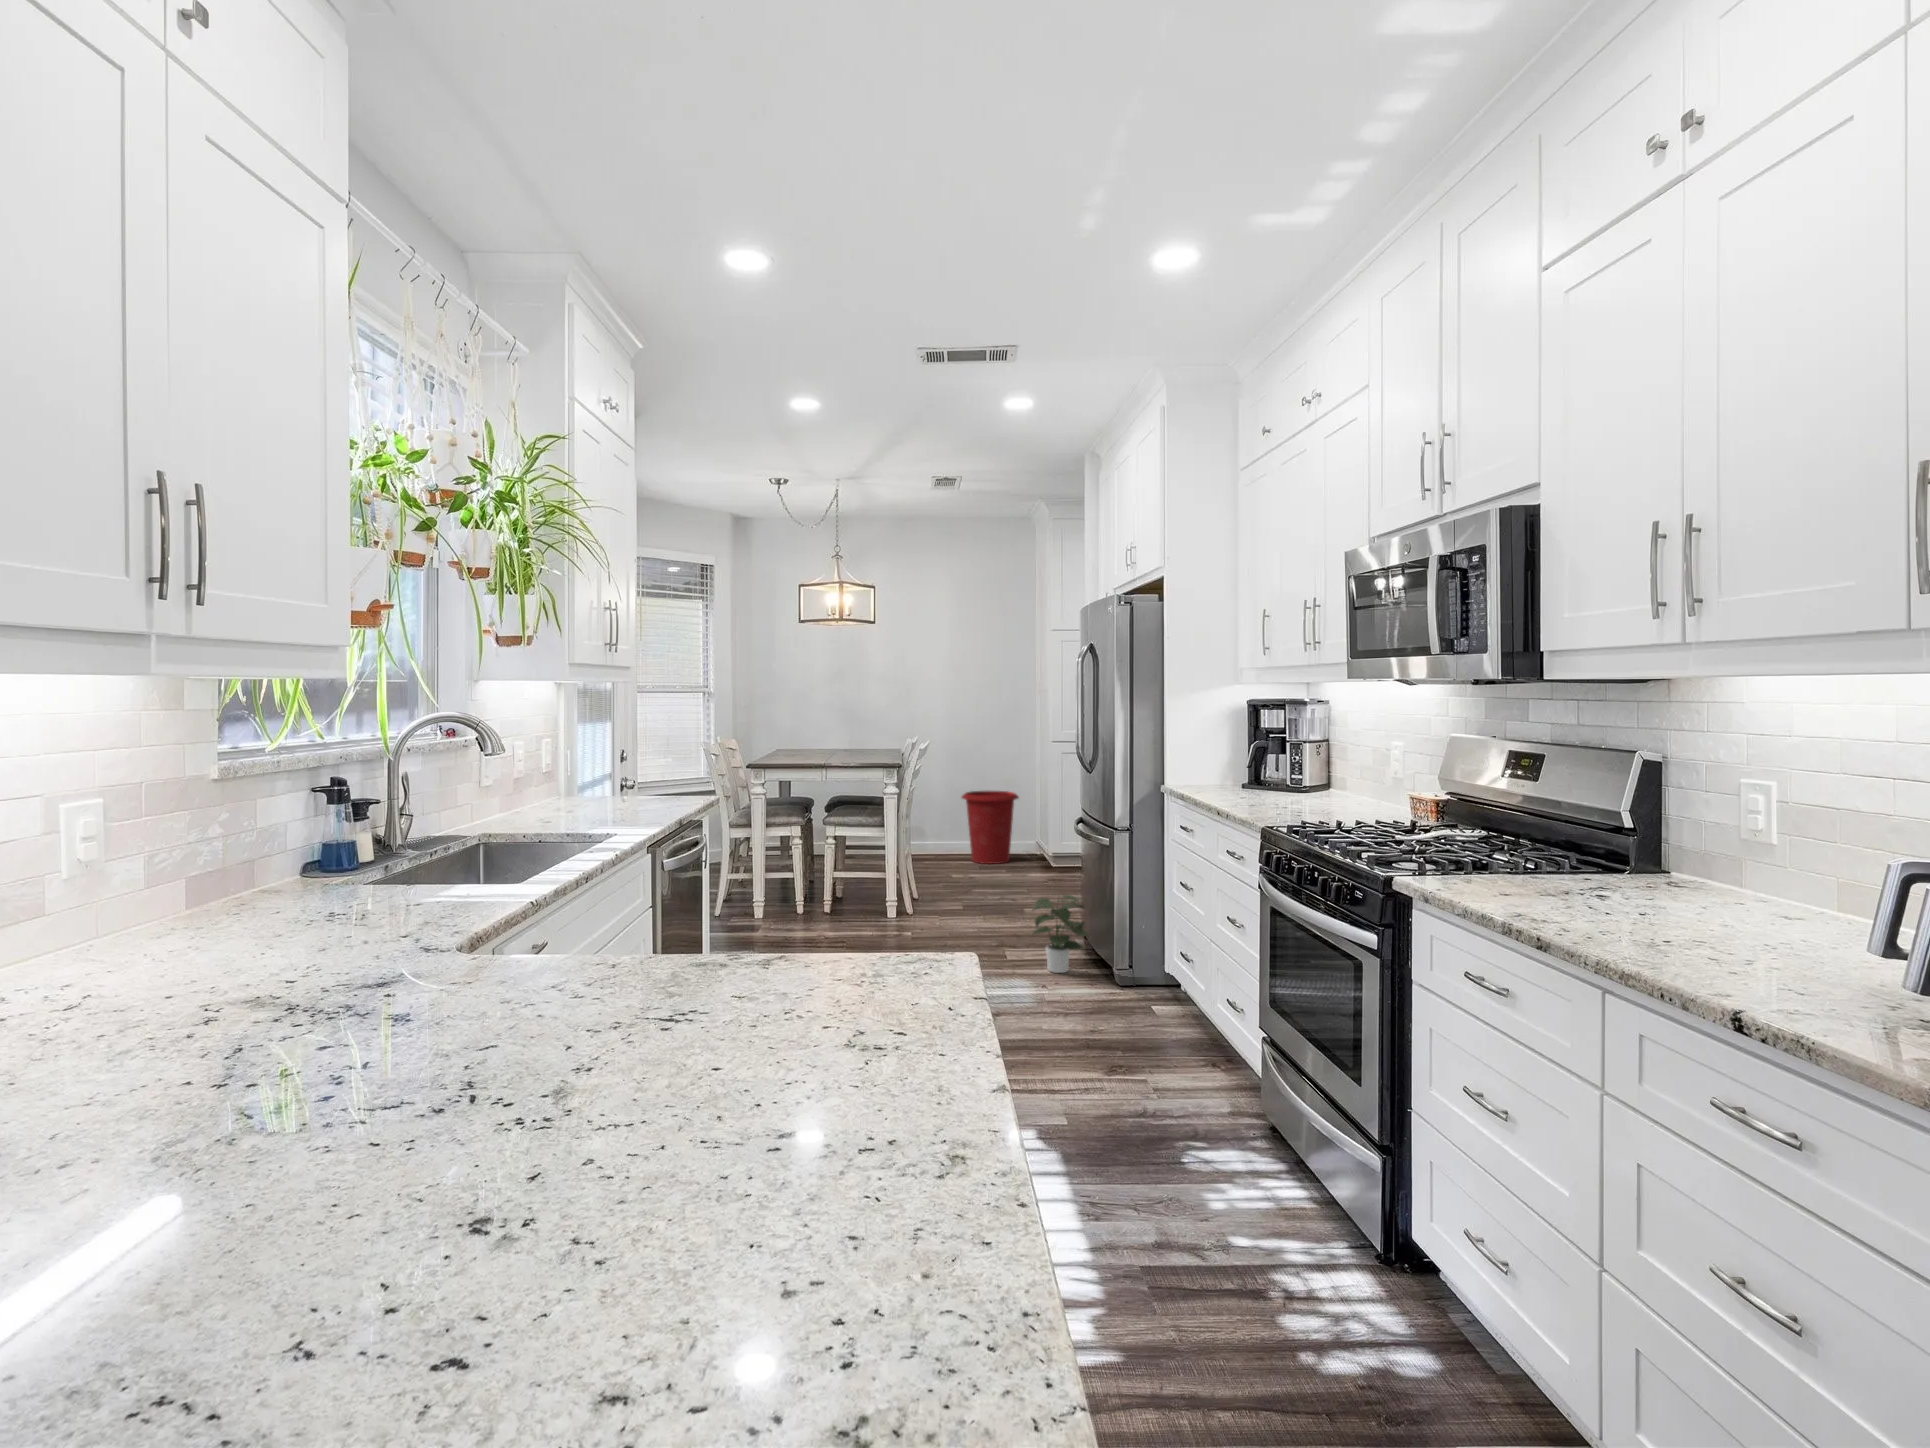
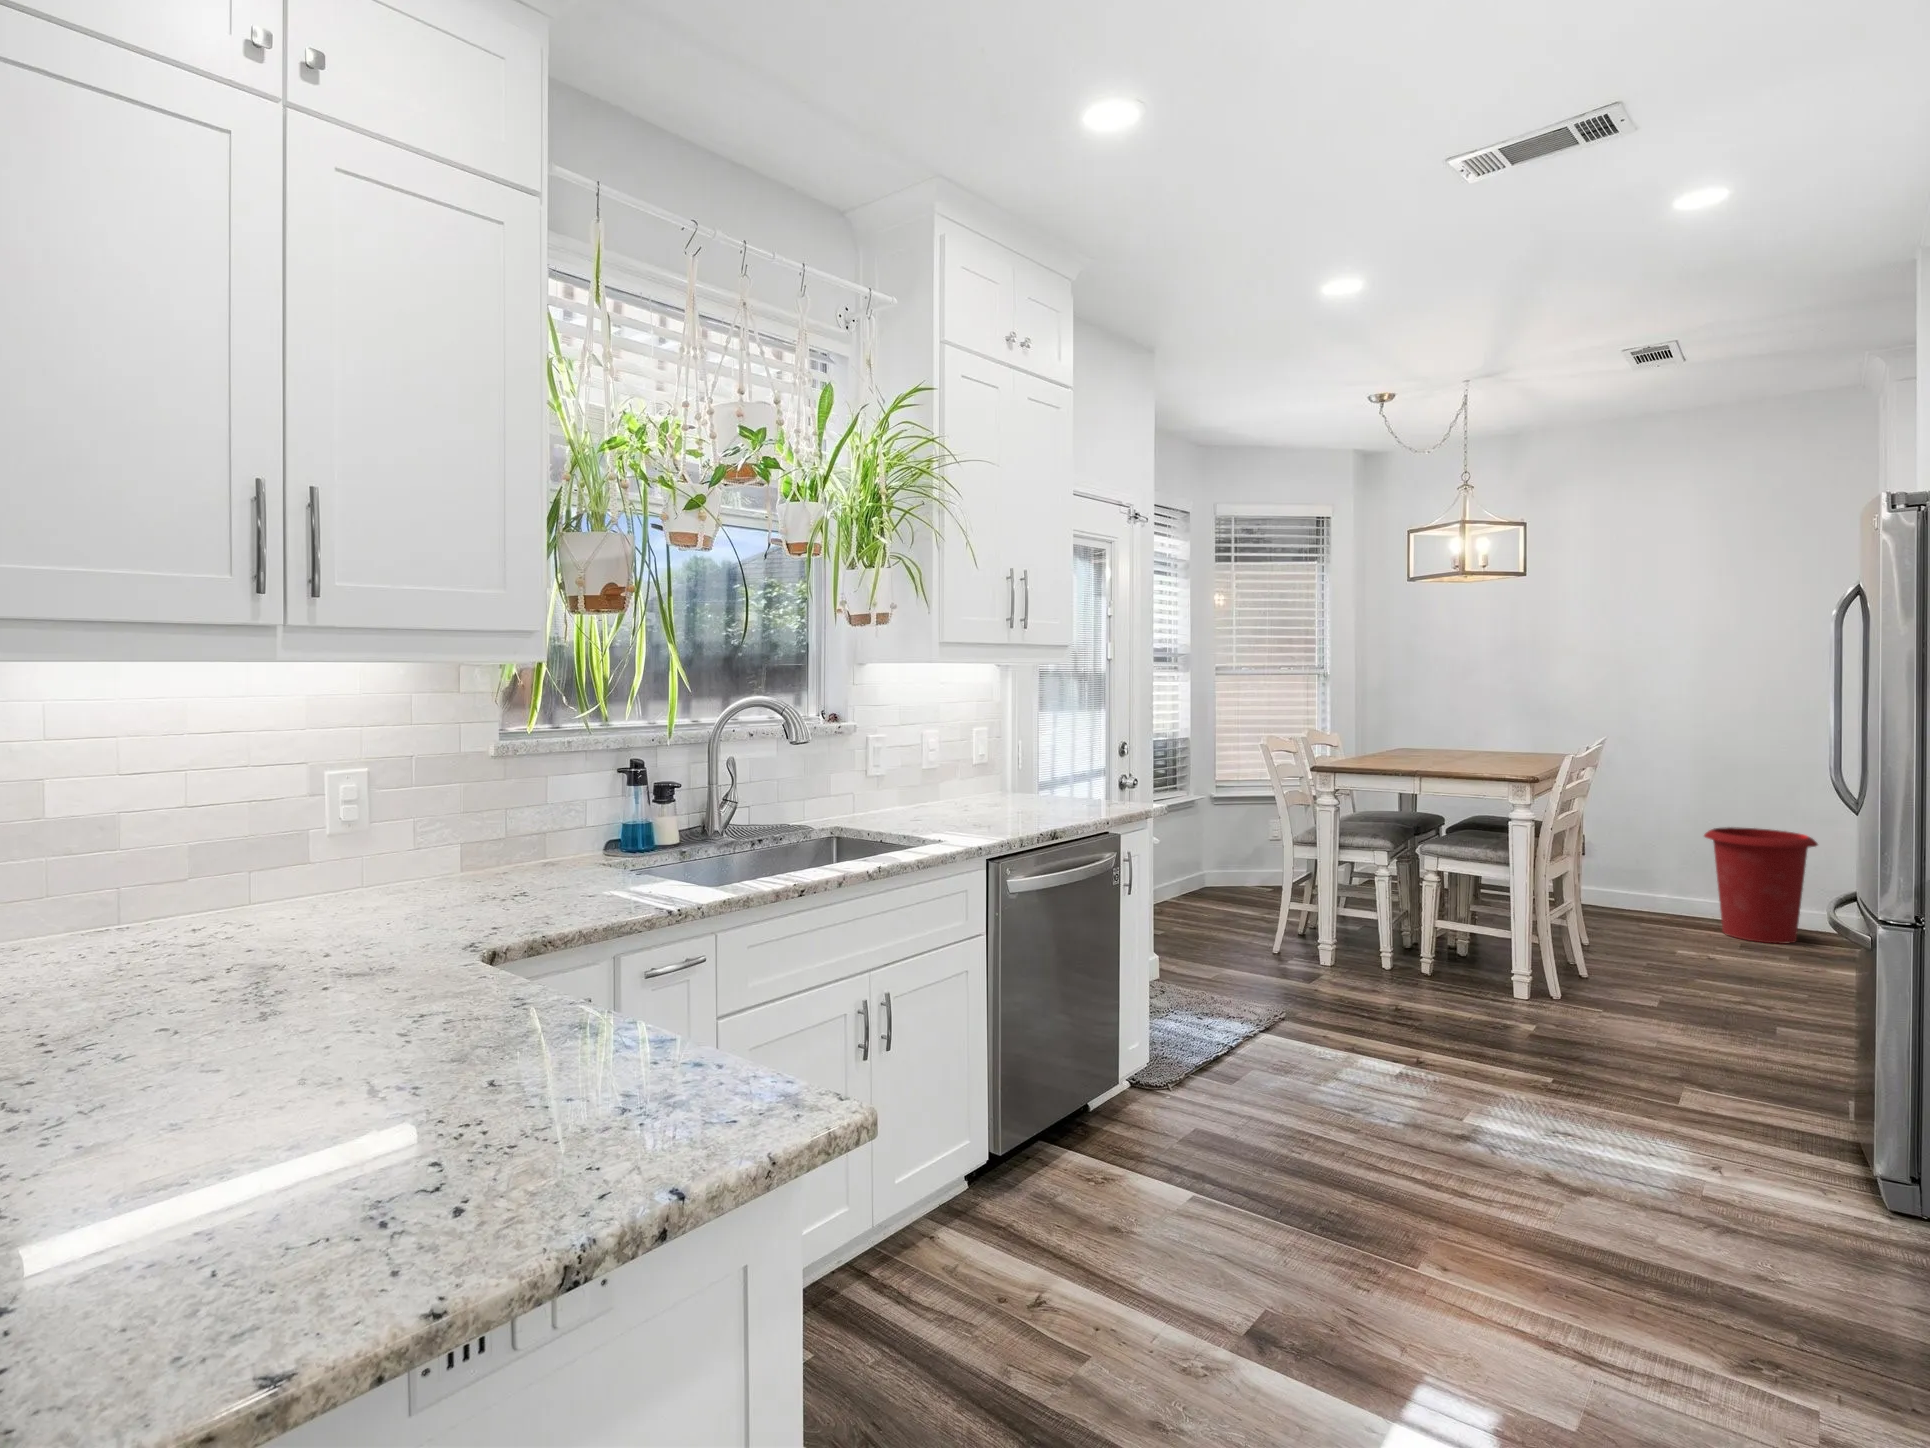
potted plant: present [1032,895,1088,973] -> none [1703,1020,1829,1152]

